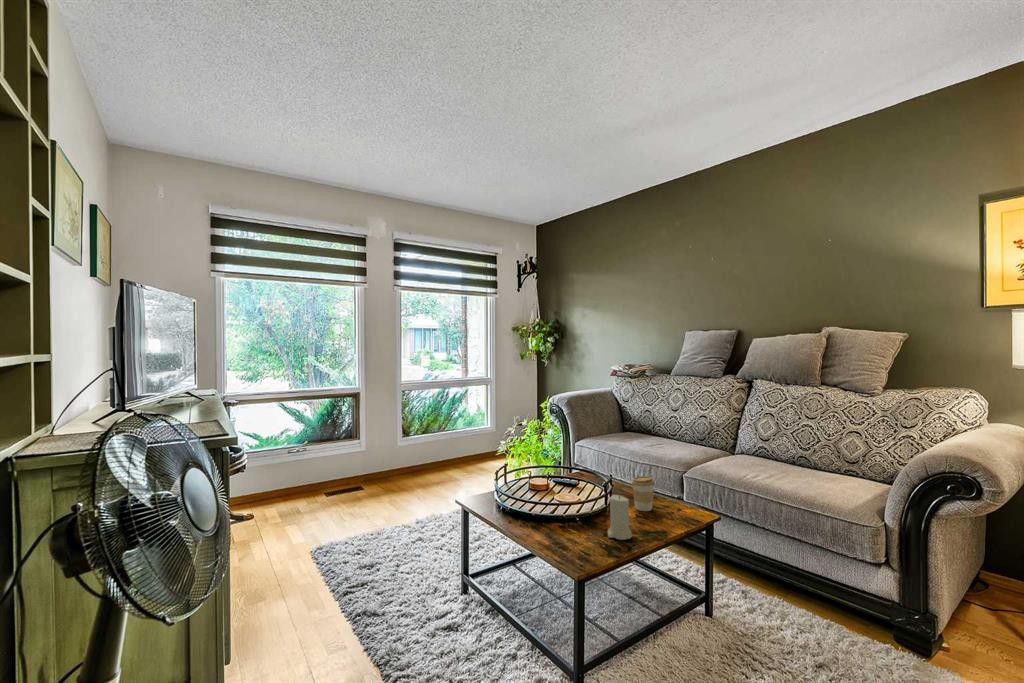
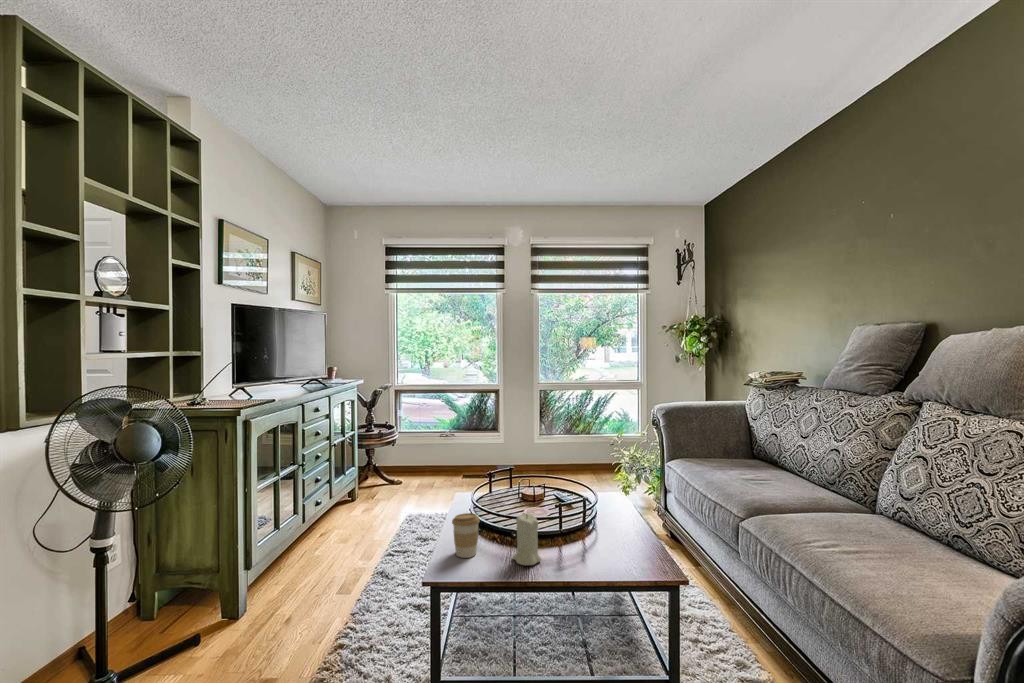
coffee cup: present [632,476,655,511] -> present [452,513,480,558]

